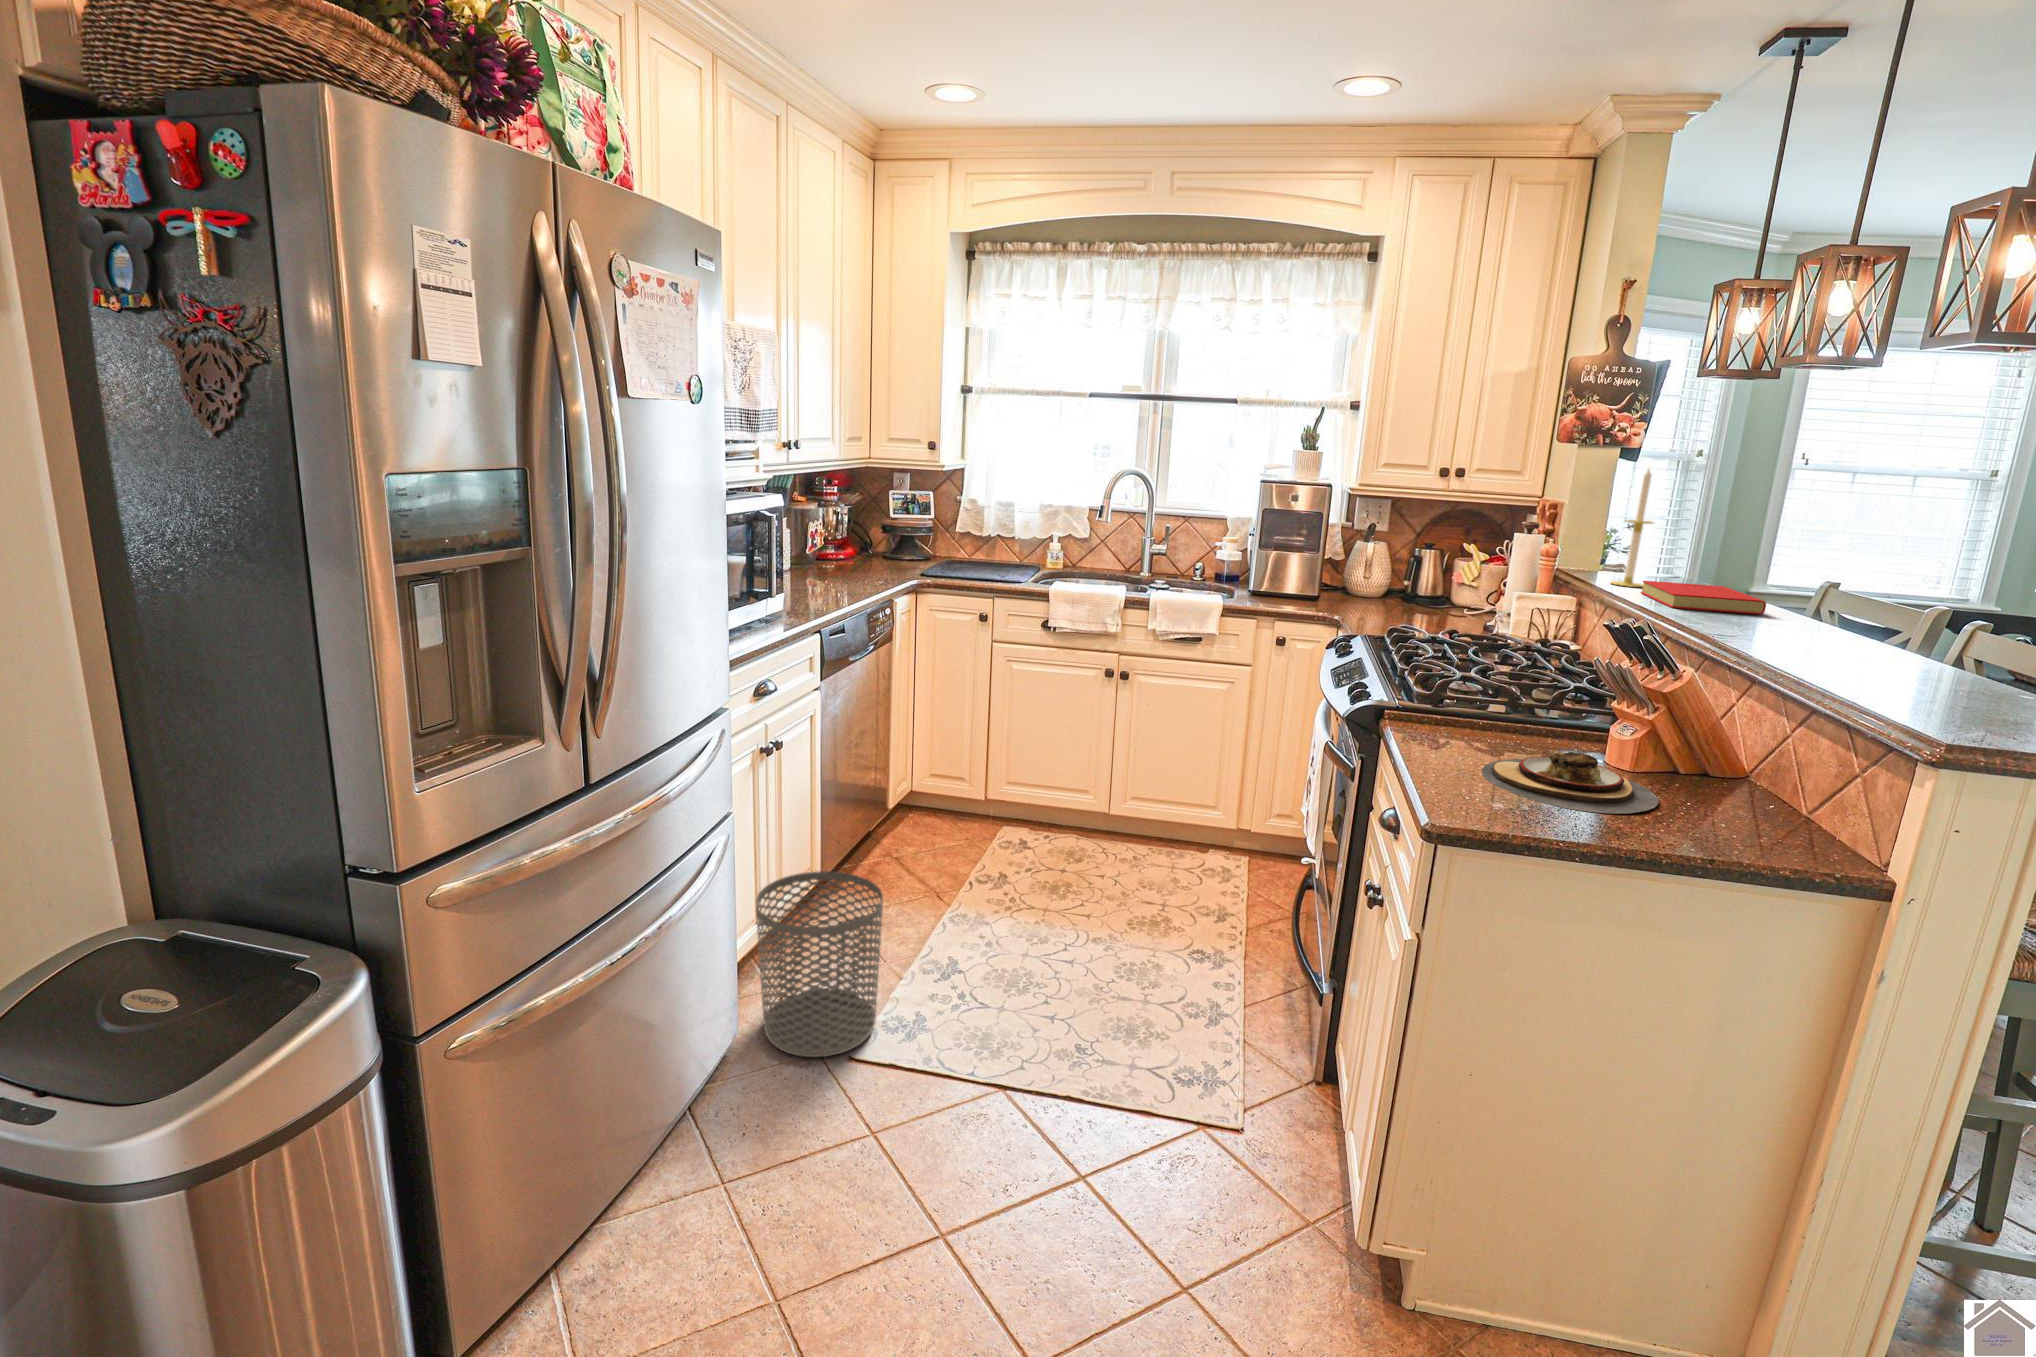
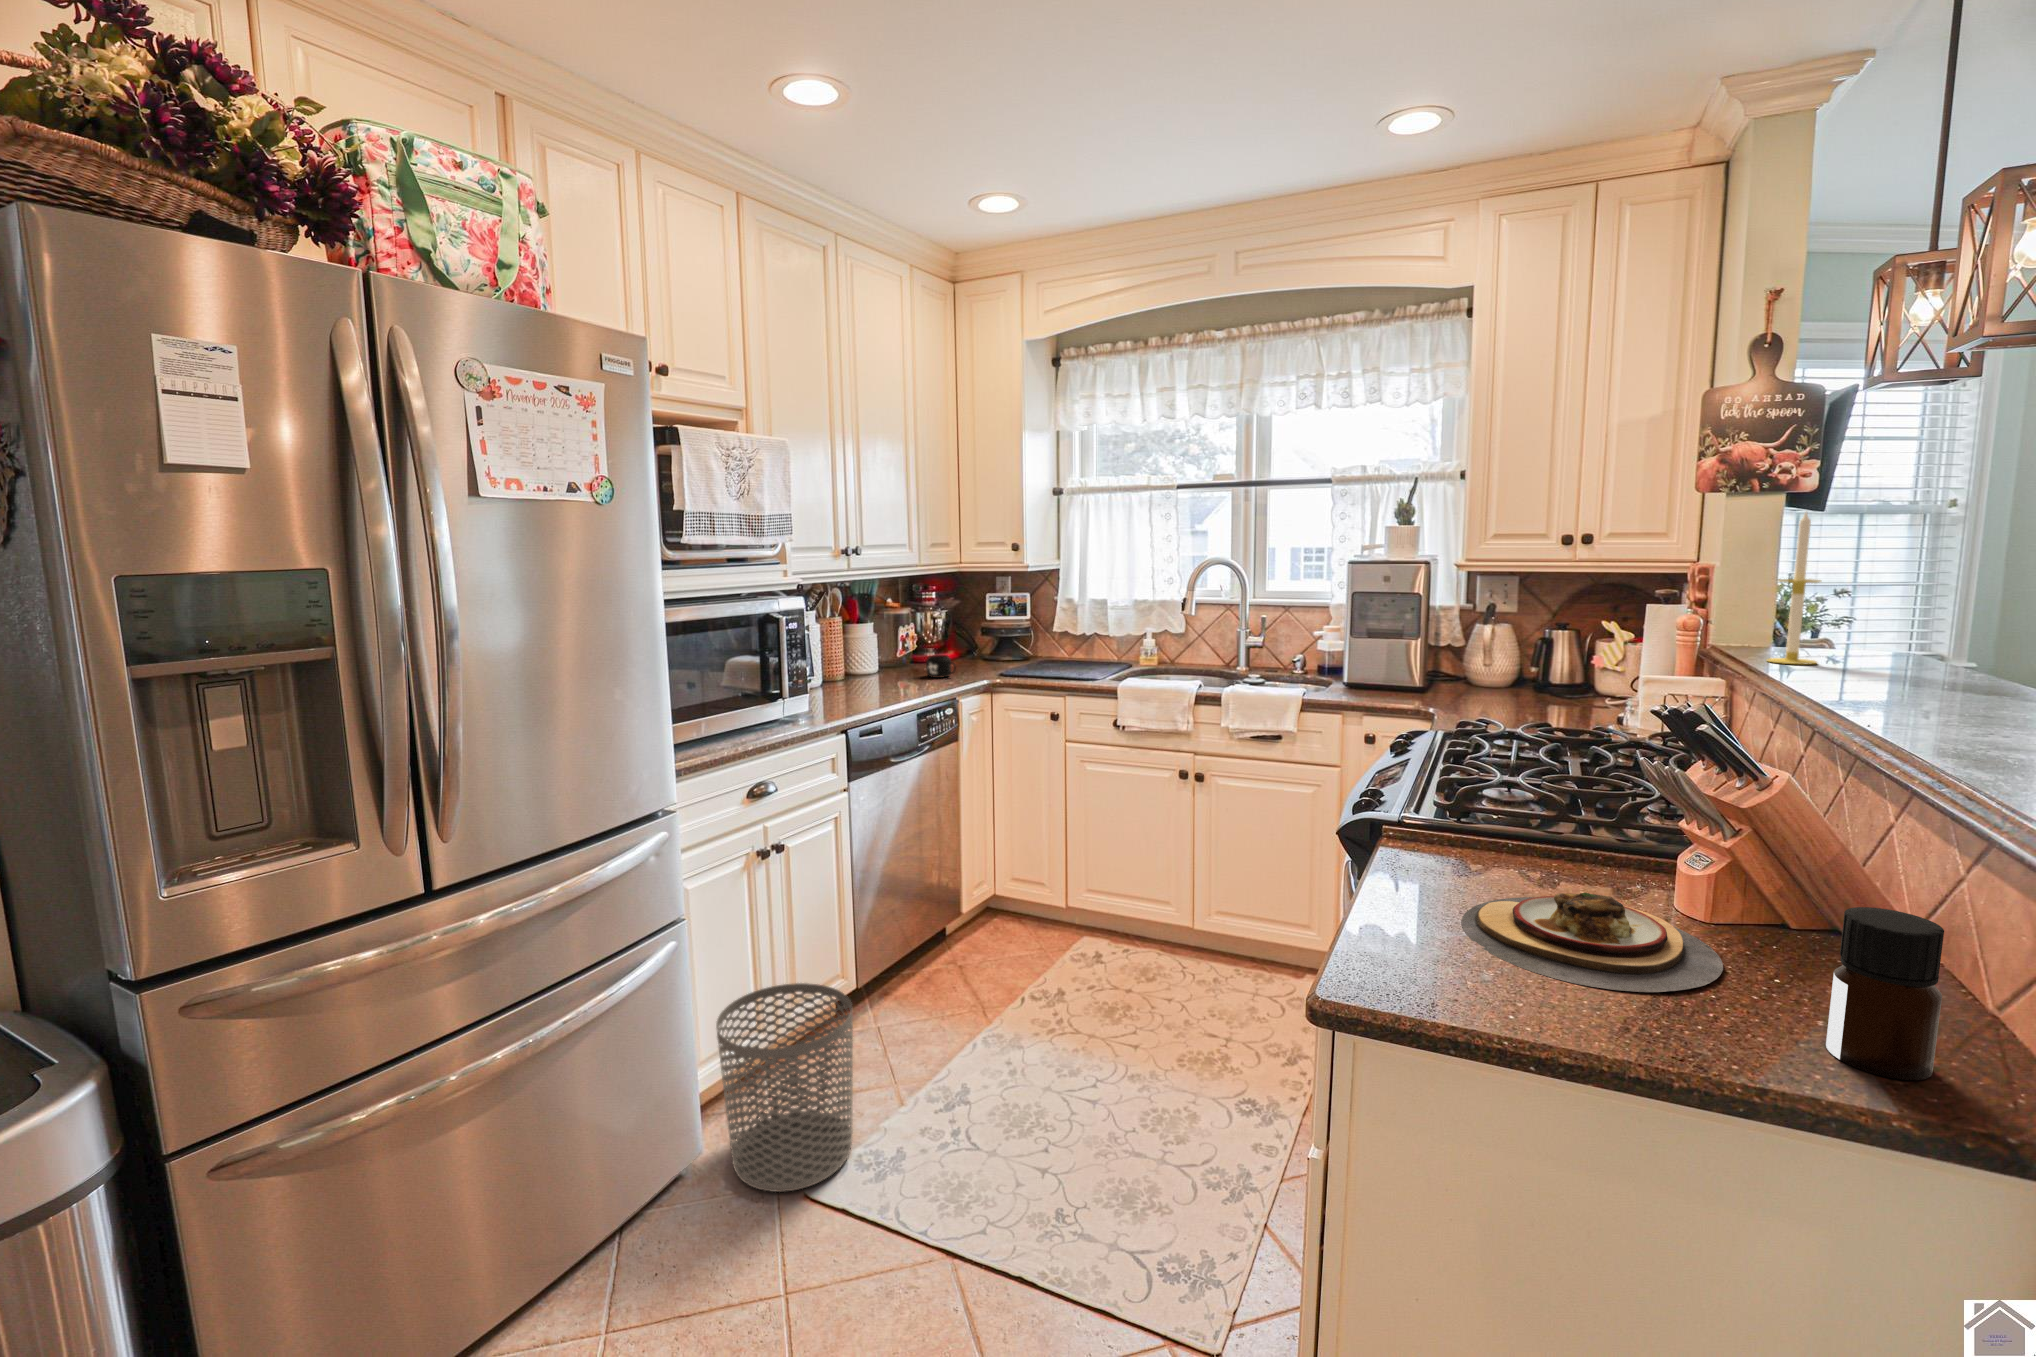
mug: none [853,554,885,577] -> present [926,655,956,678]
book: present [1641,581,1766,614] -> none [1800,655,1981,696]
bottle: none [1734,750,1811,852] -> present [1826,907,1944,1080]

